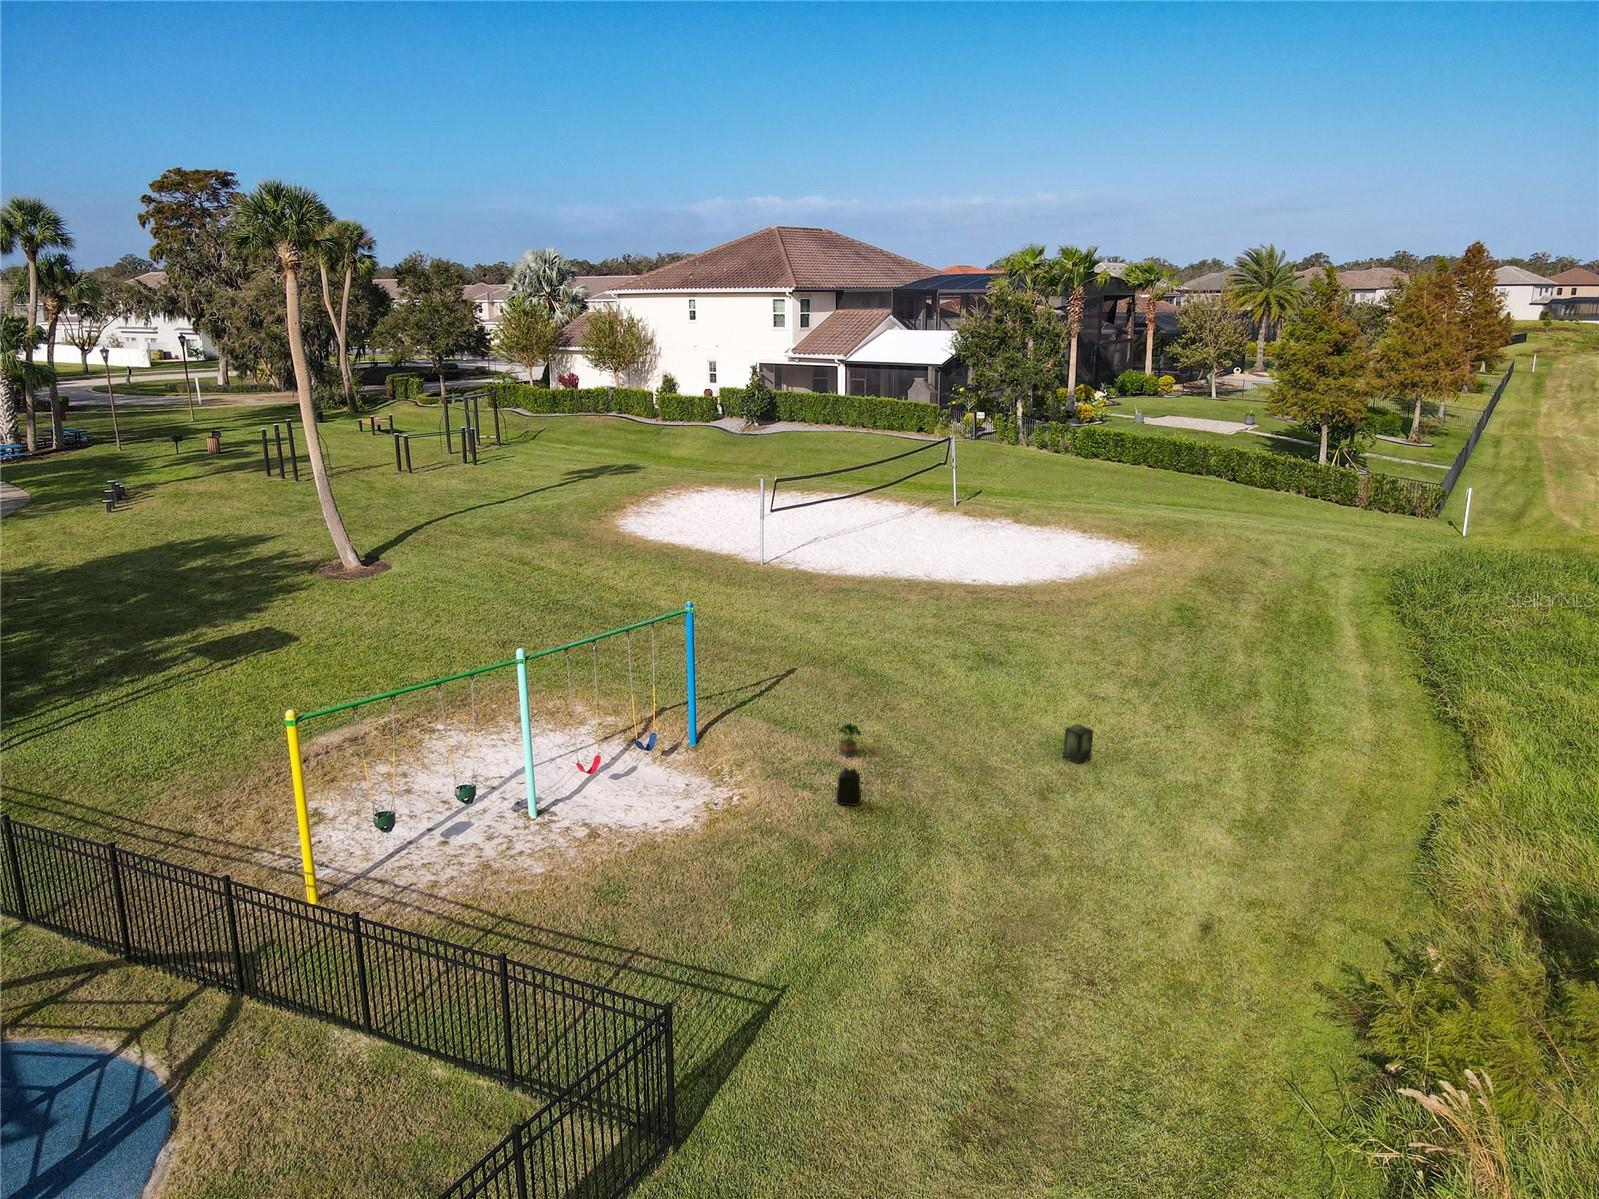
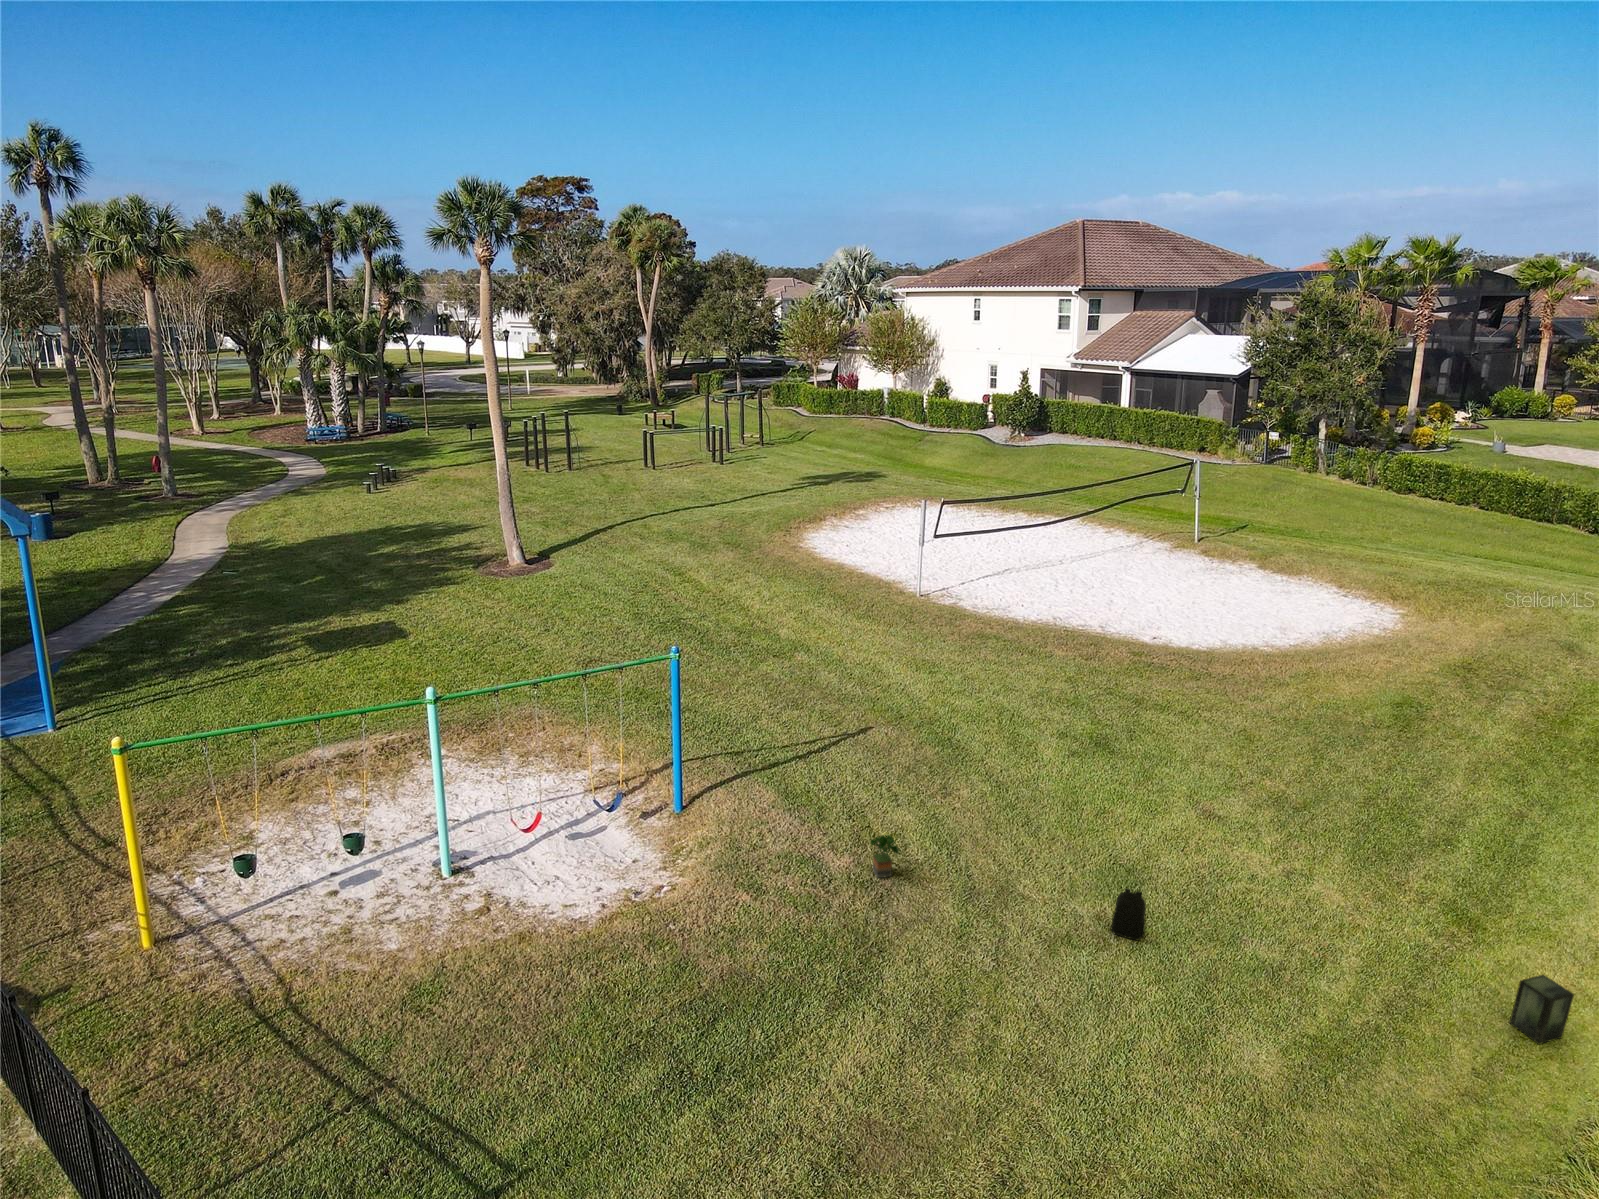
storage box: present [1063,724,1093,764] -> present [1510,975,1574,1044]
backpack: present [836,768,861,806] -> present [1111,888,1146,941]

